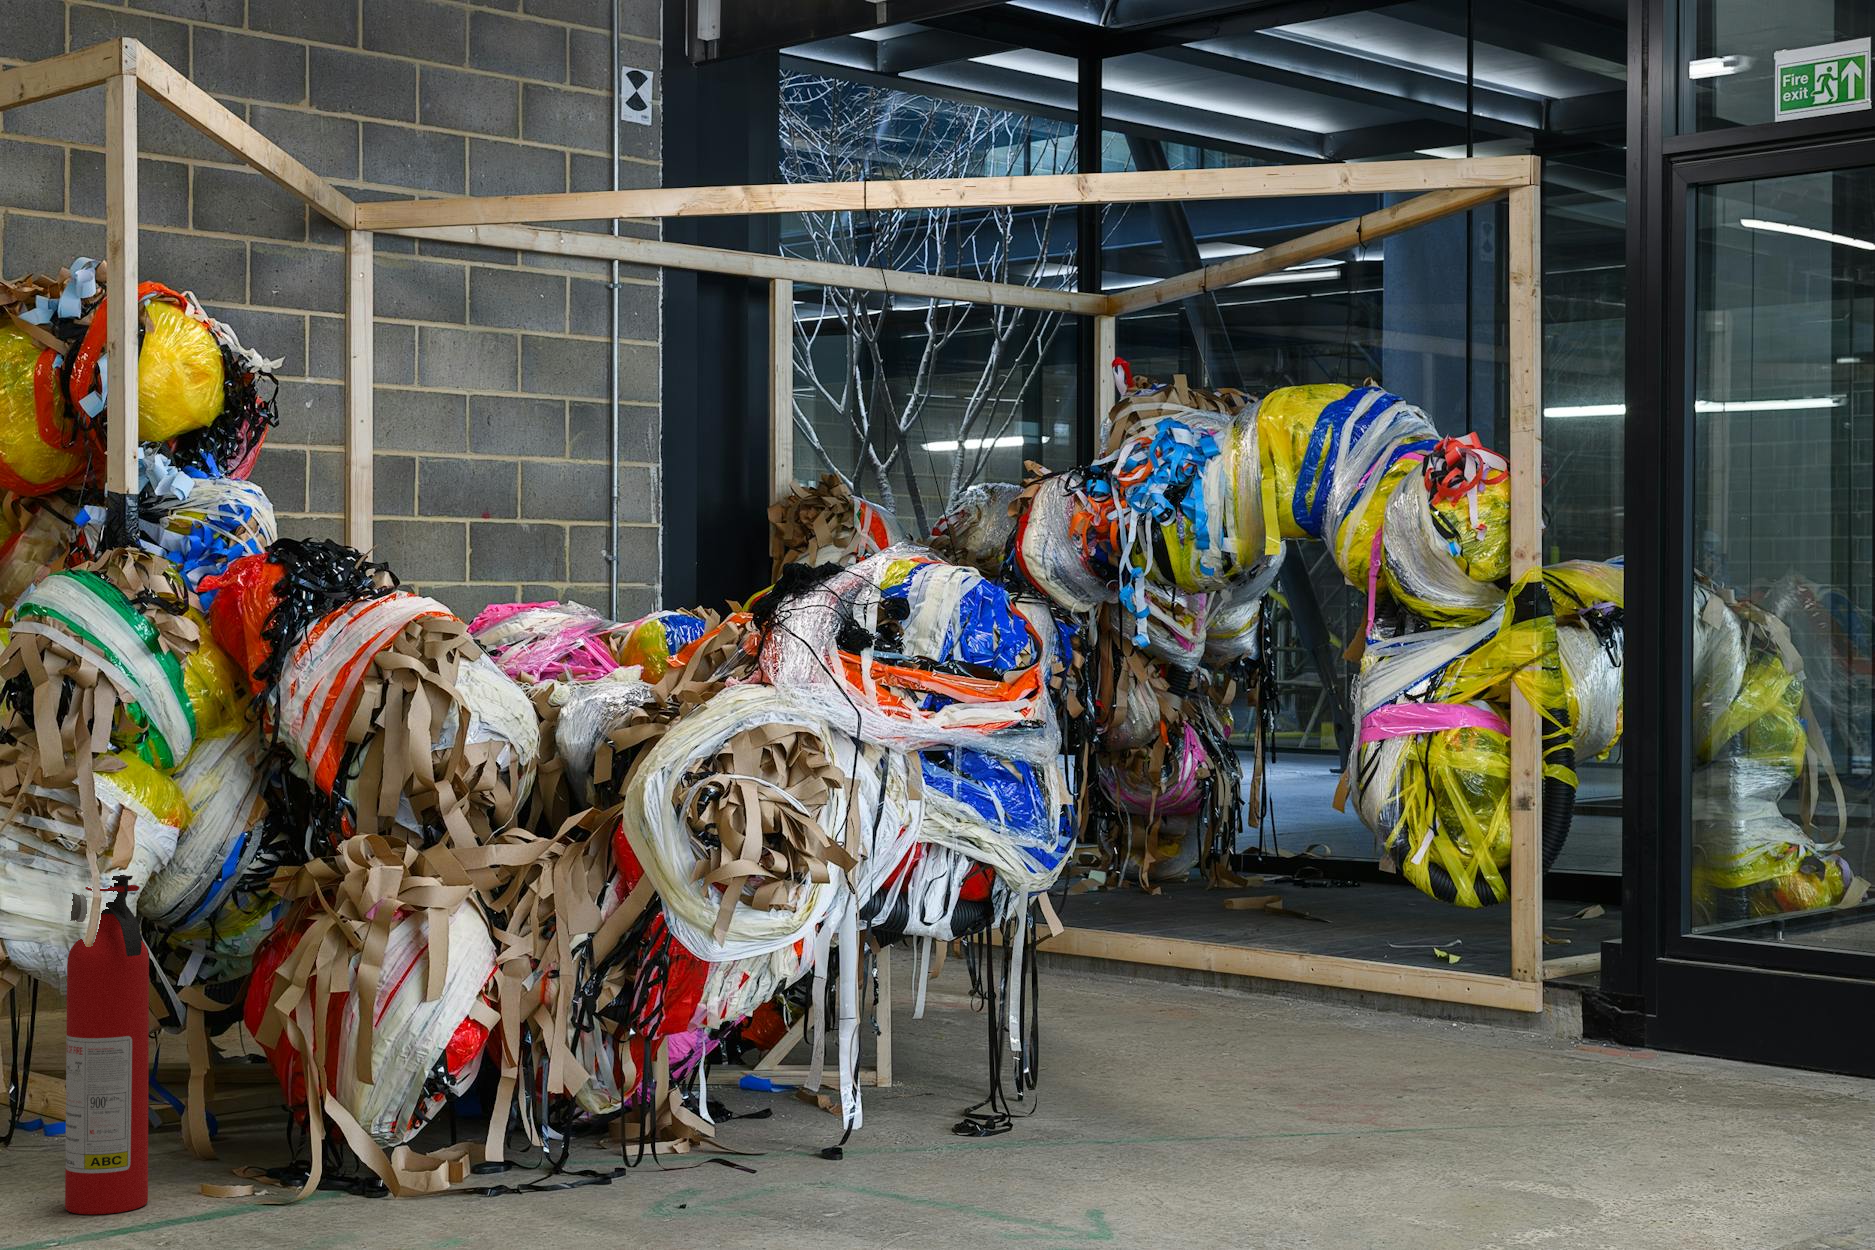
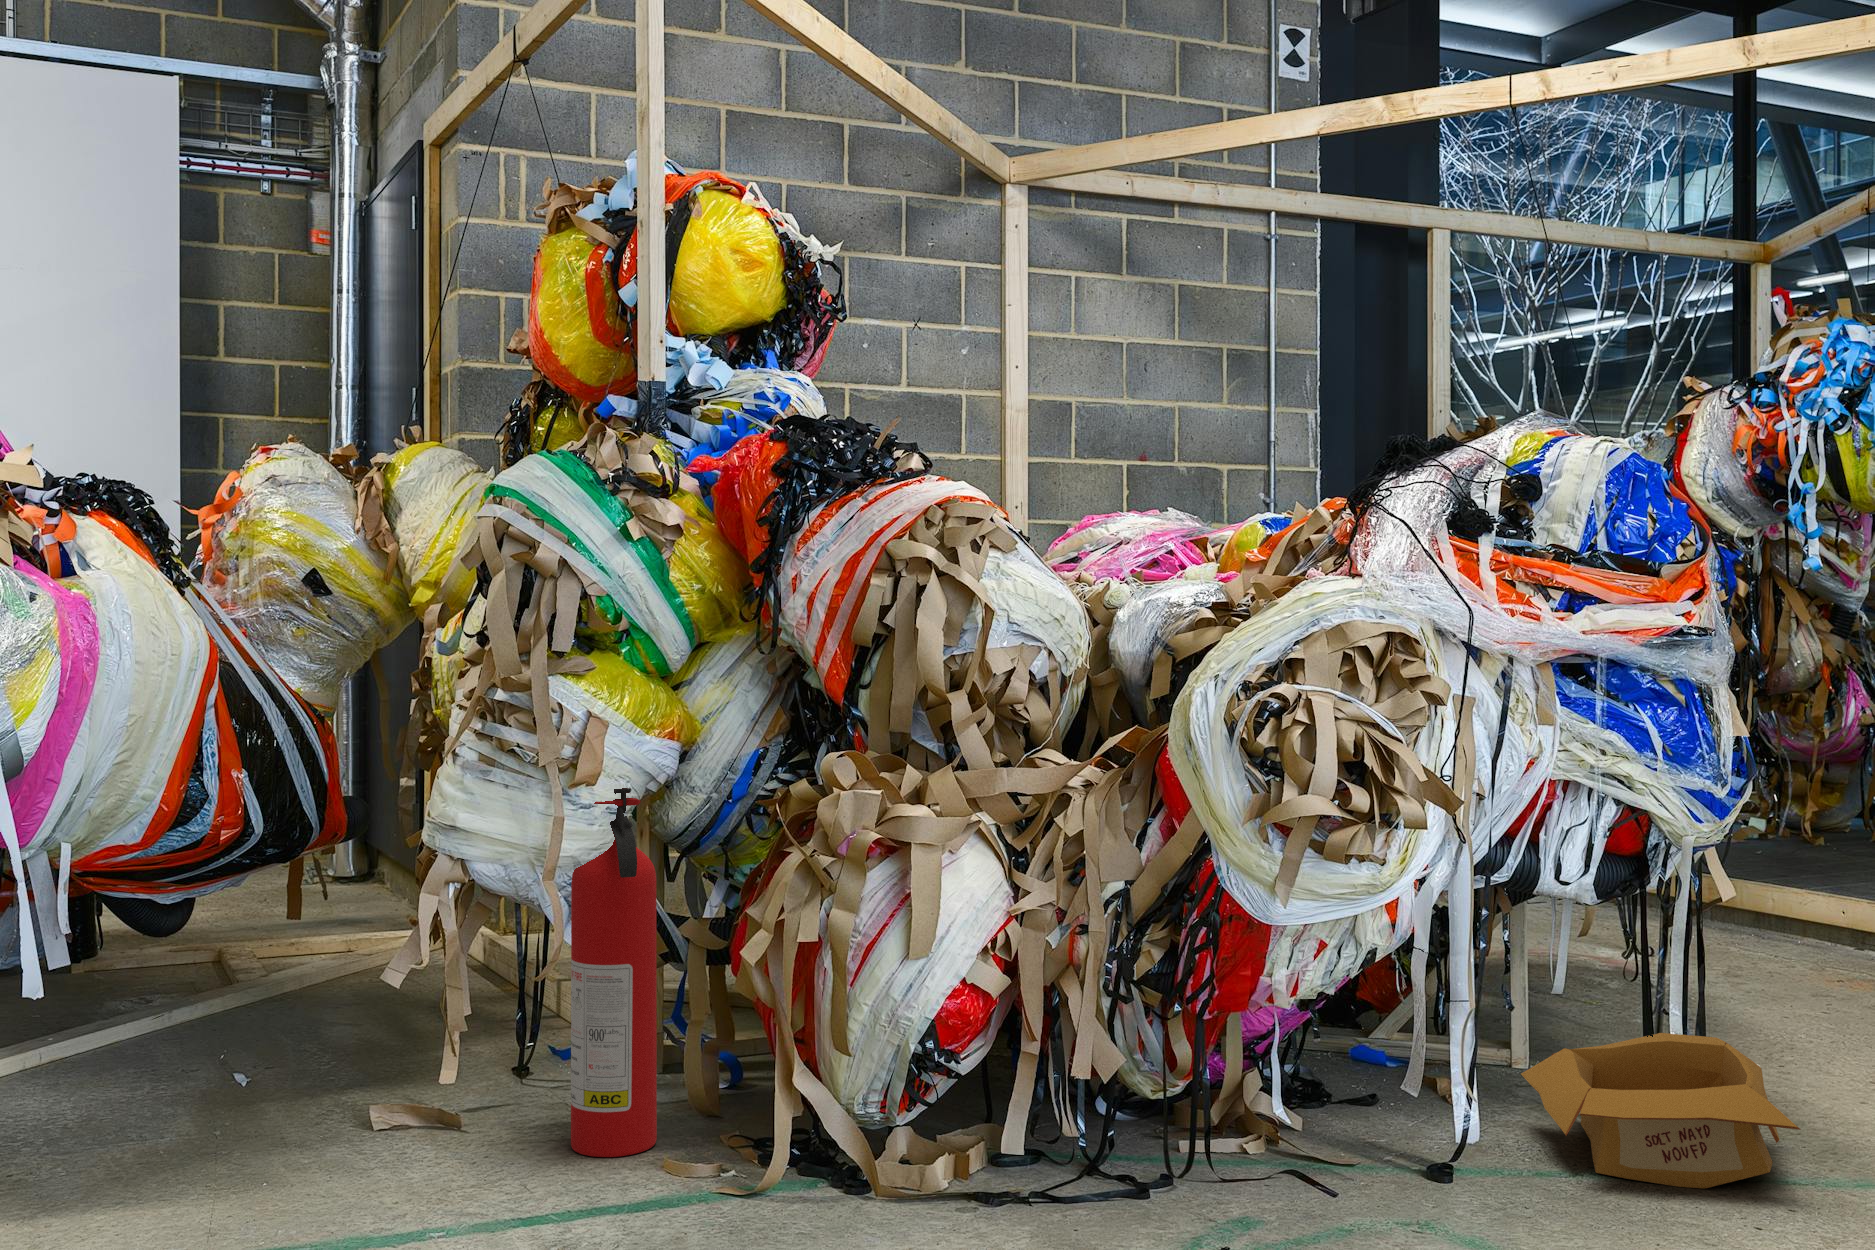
cardboard box: none [898,1048,1096,1157] -> present [1521,1033,1801,1188]

